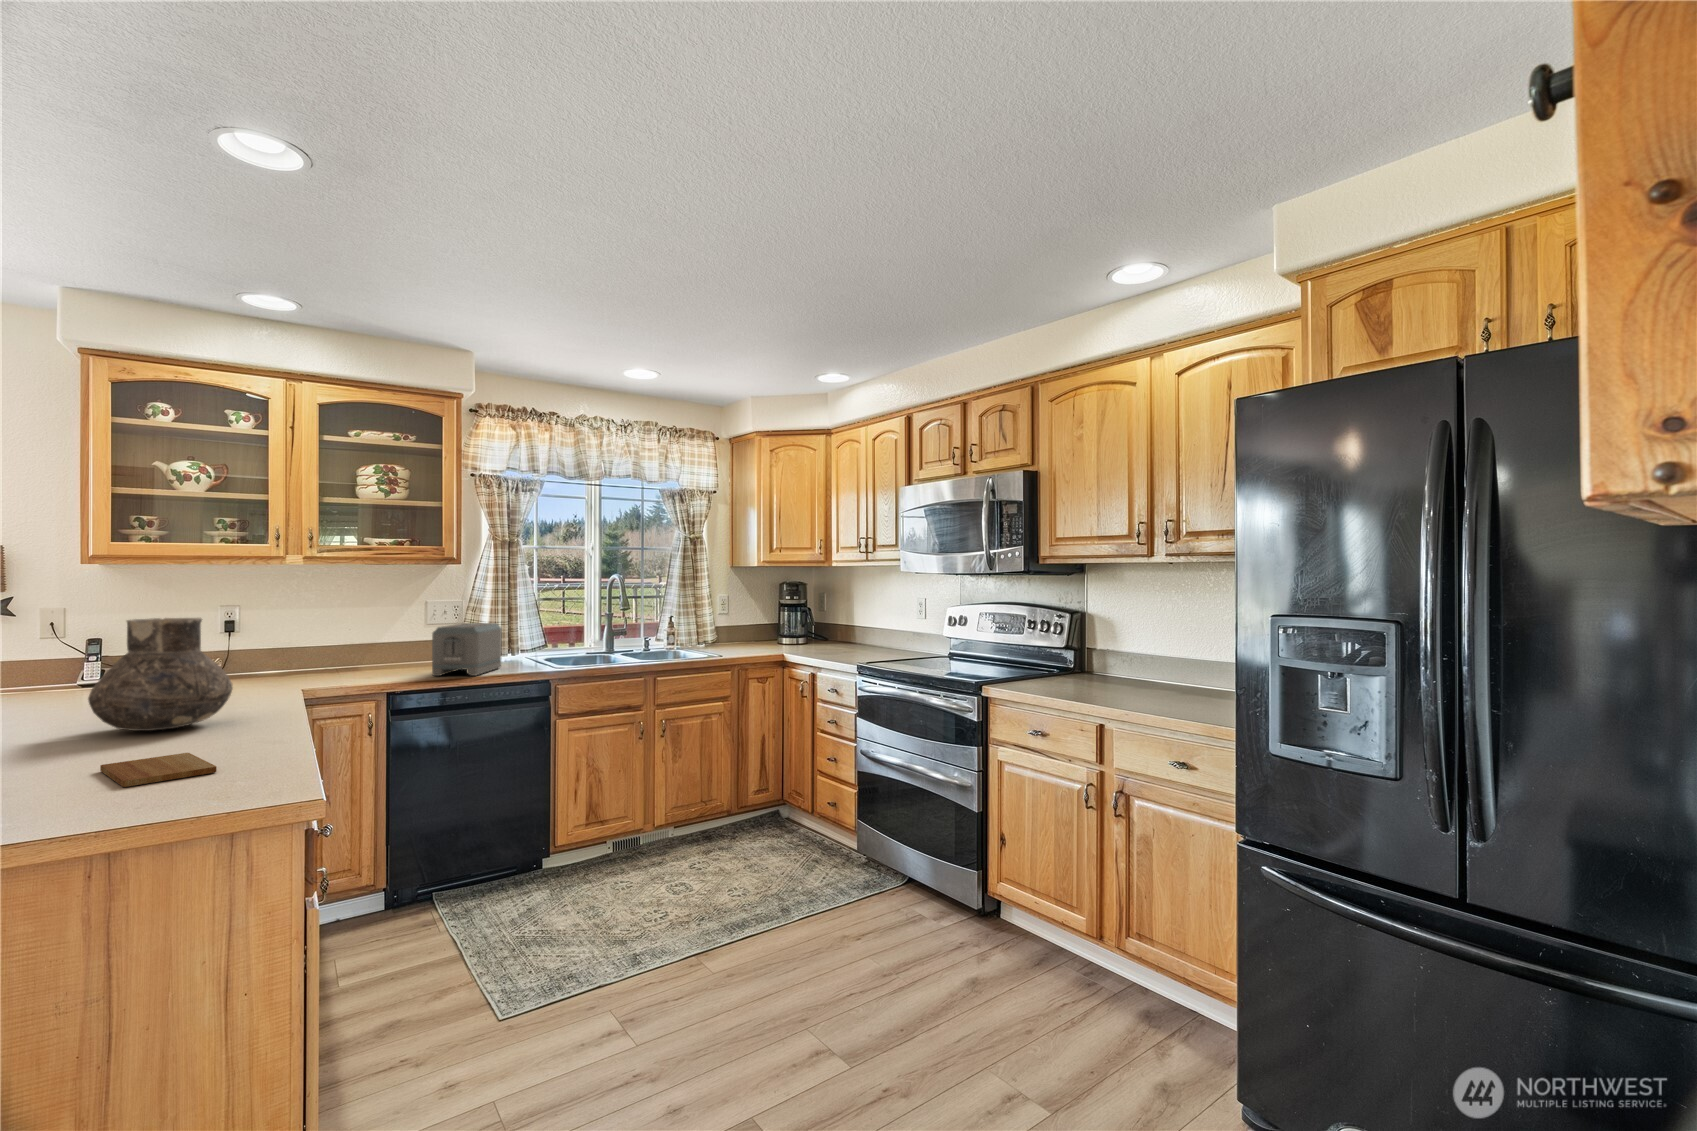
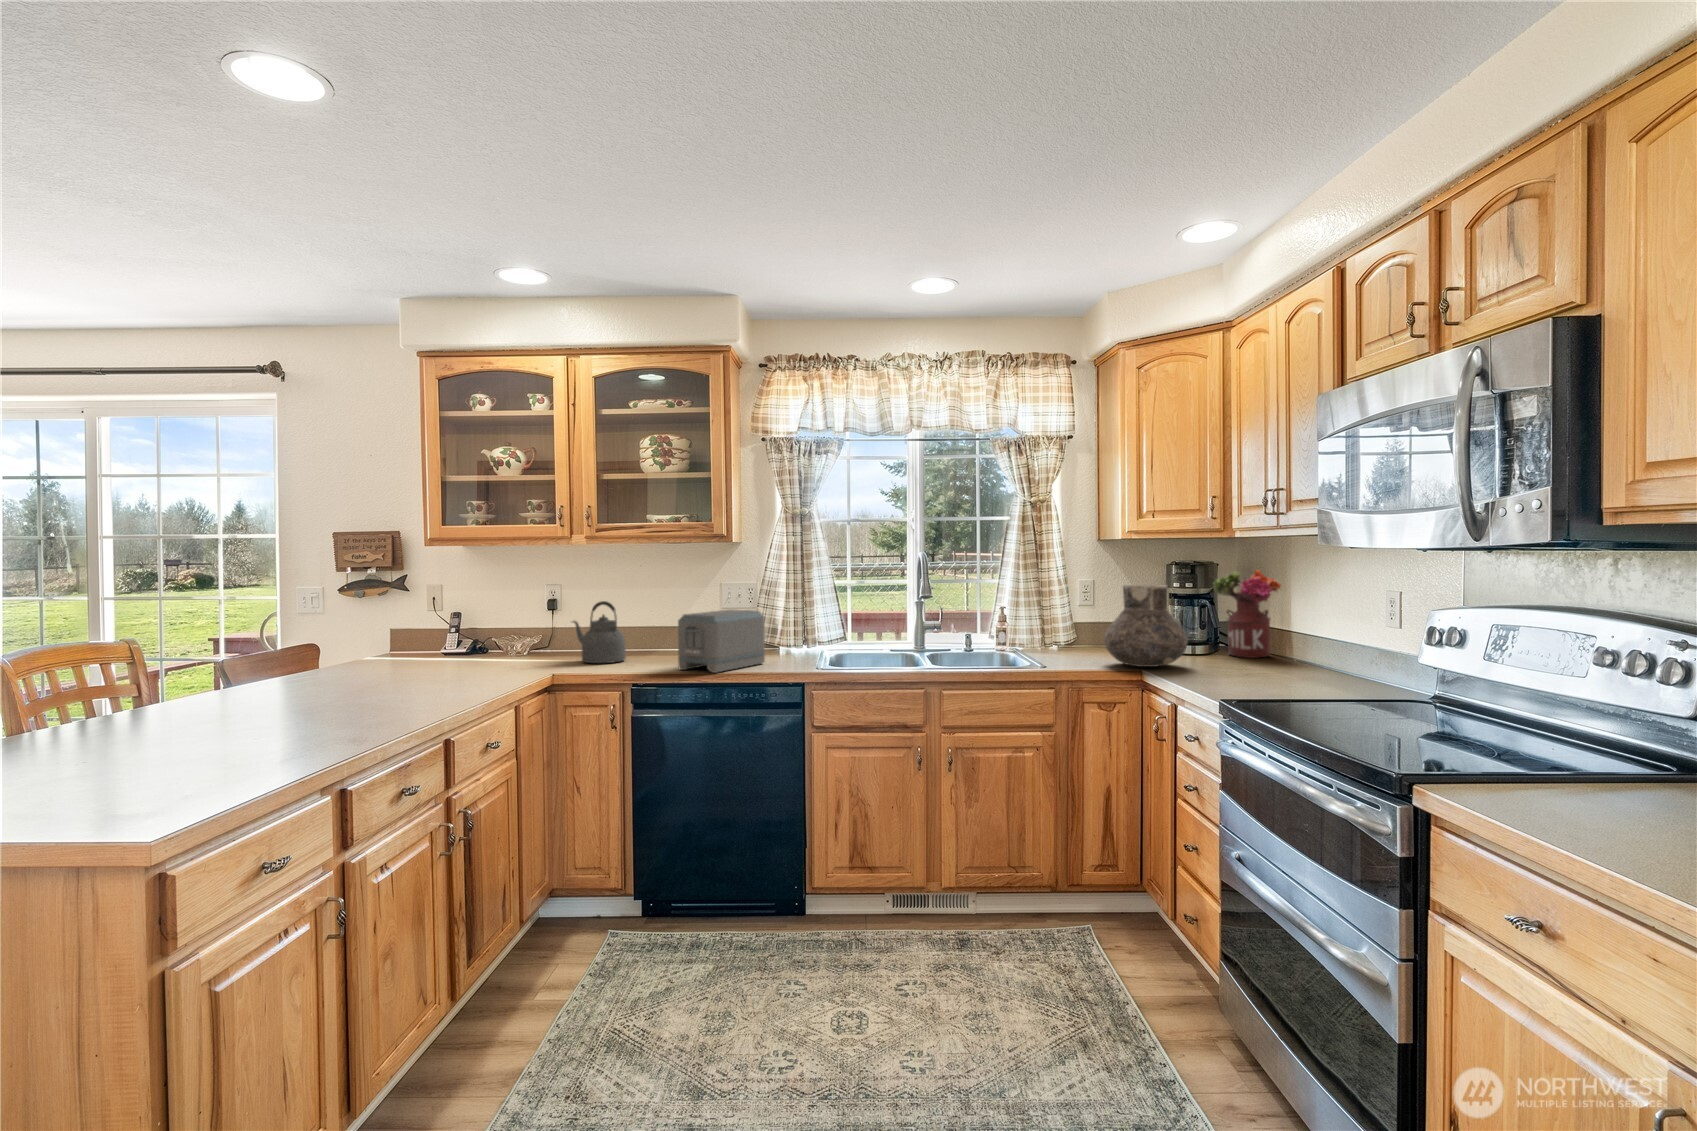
flower arrangement: none [810,588,850,645] -> present [1213,570,1281,658]
vase: present [88,618,233,731] -> present [1104,585,1188,667]
kettle: none [283,619,352,678] -> present [573,601,626,663]
cutting board: present [100,753,216,787] -> none [81,755,226,795]

